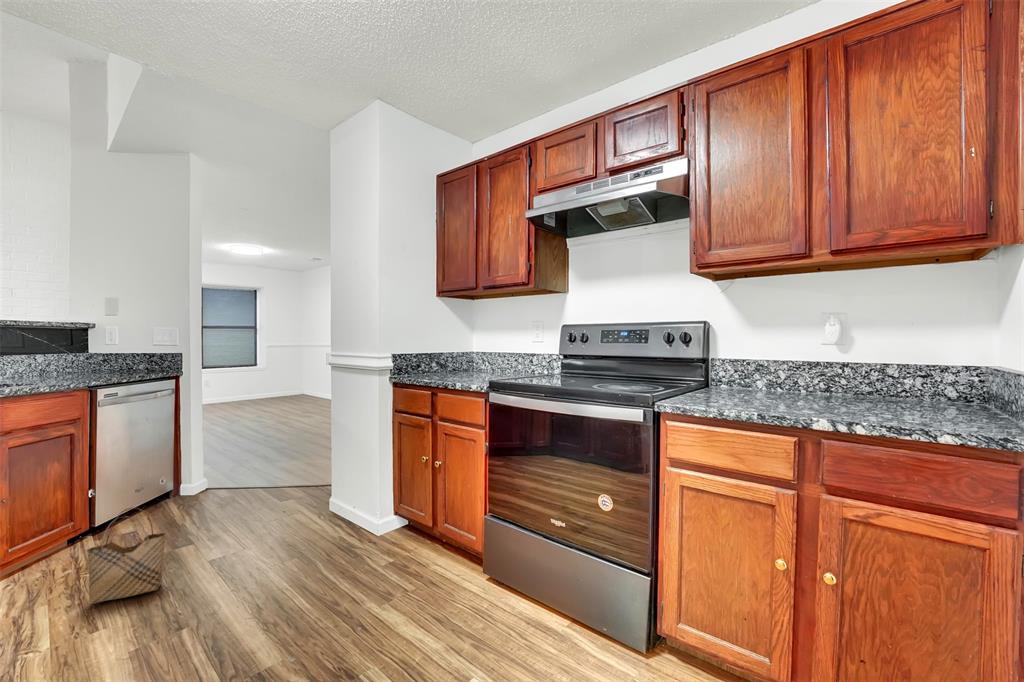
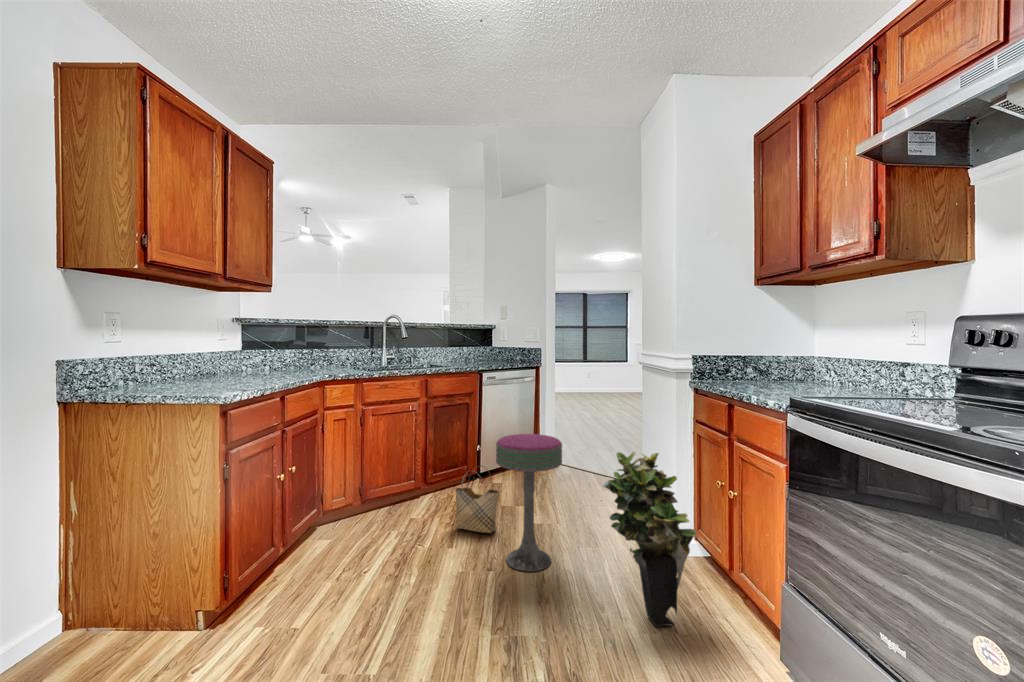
potted plant: none [336,442,420,596] -> present [604,452,696,627]
bar stool: none [181,449,273,613] -> present [496,434,562,572]

